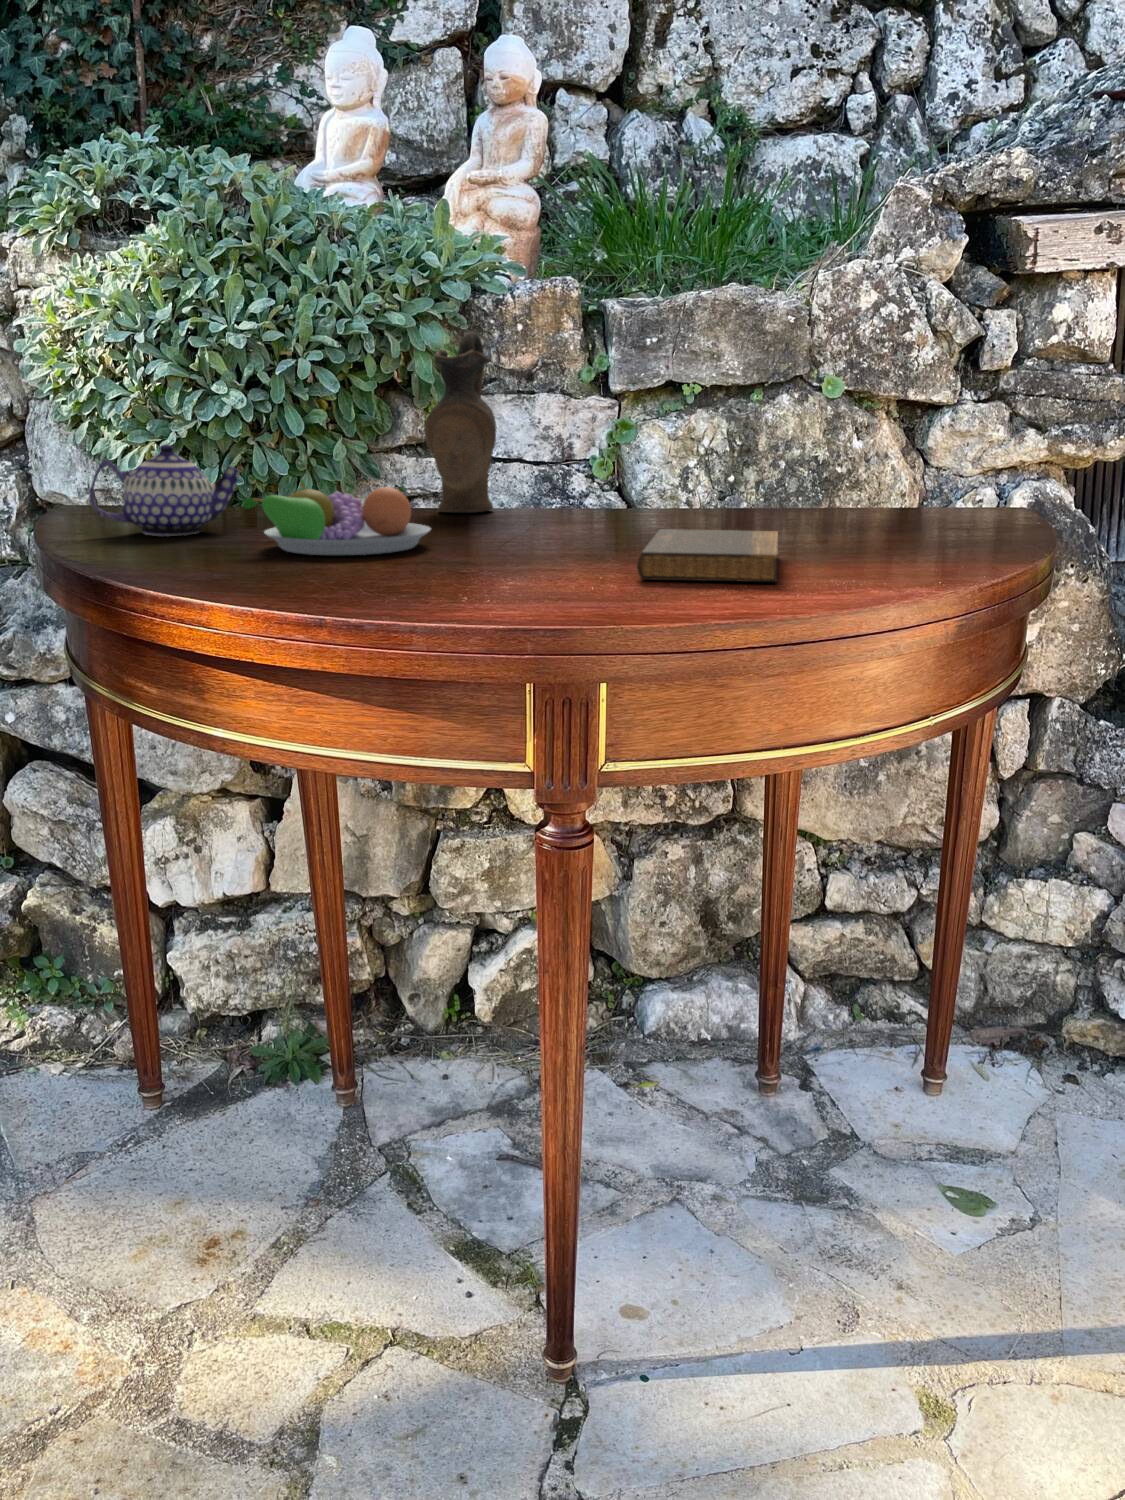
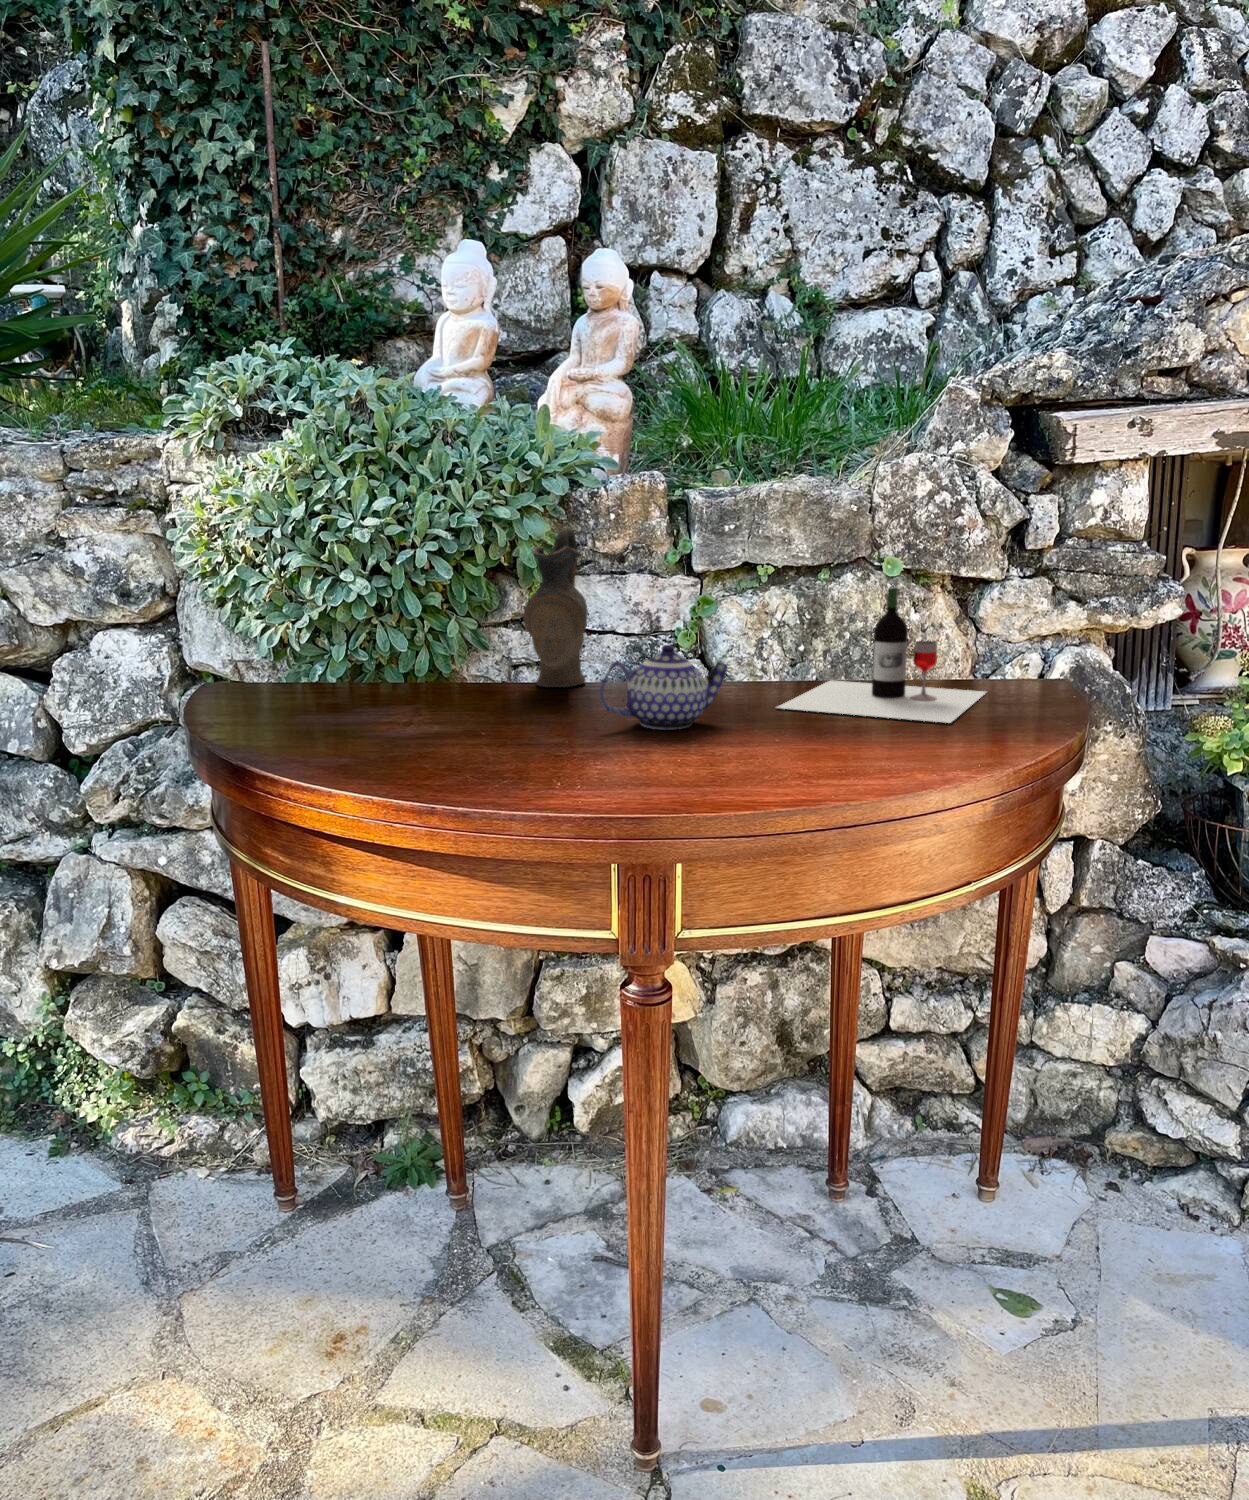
wine bottle: none [709,396,940,537] -> present [777,587,986,723]
teapot: present [90,444,240,536] -> present [600,645,728,729]
fruit bowl: present [243,478,431,555] -> none [355,677,522,752]
book: present [637,529,778,582] -> none [698,727,831,795]

